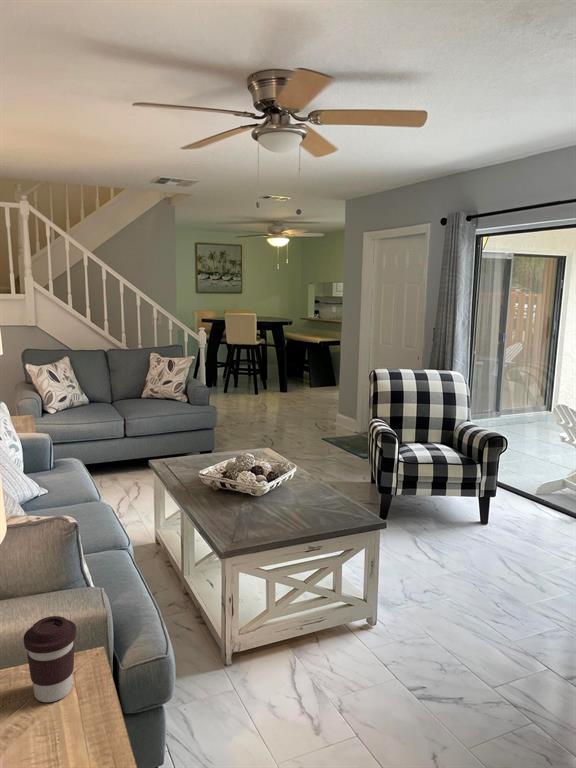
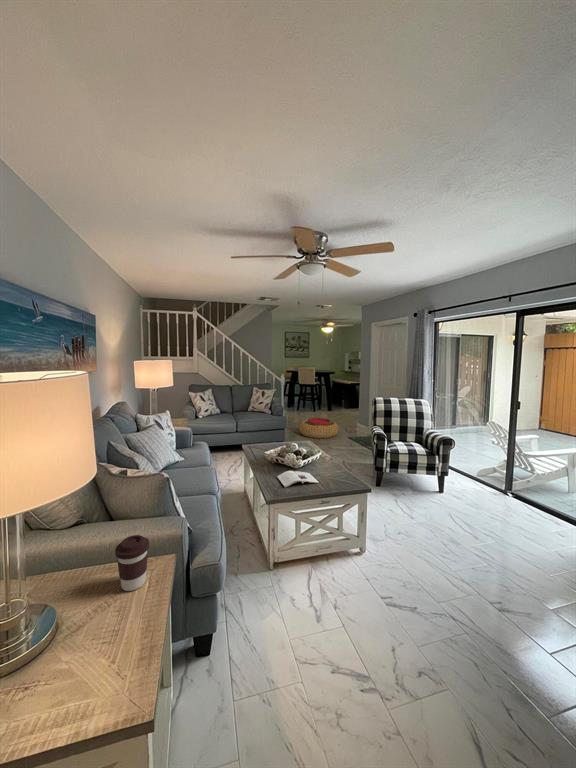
pouf: none [236,407,307,444] -> present [299,418,339,438]
magazine: none [228,502,302,531] -> present [277,471,319,487]

